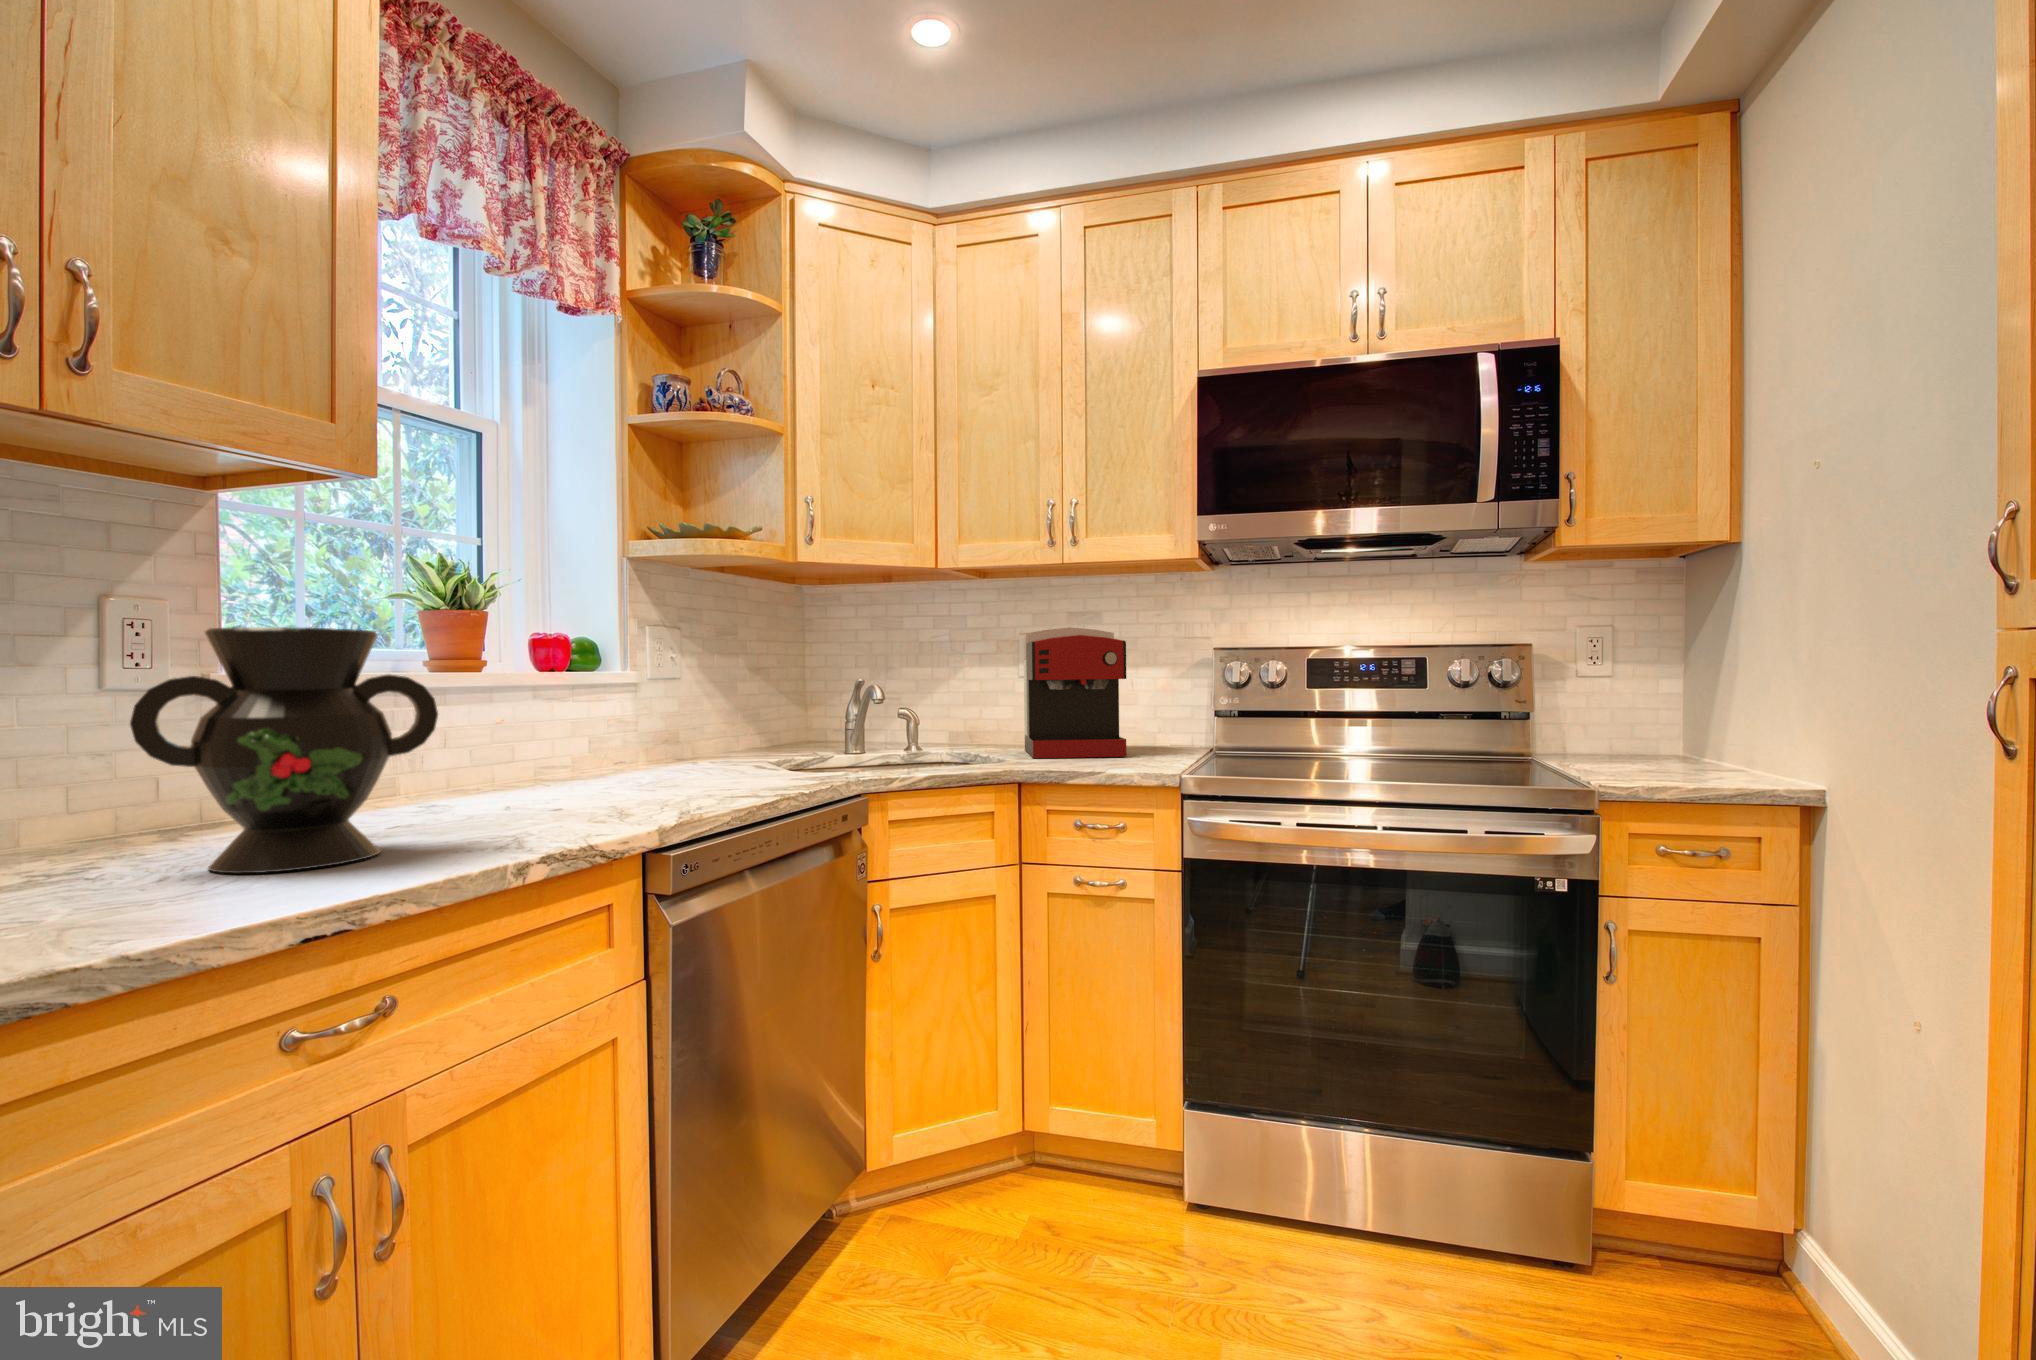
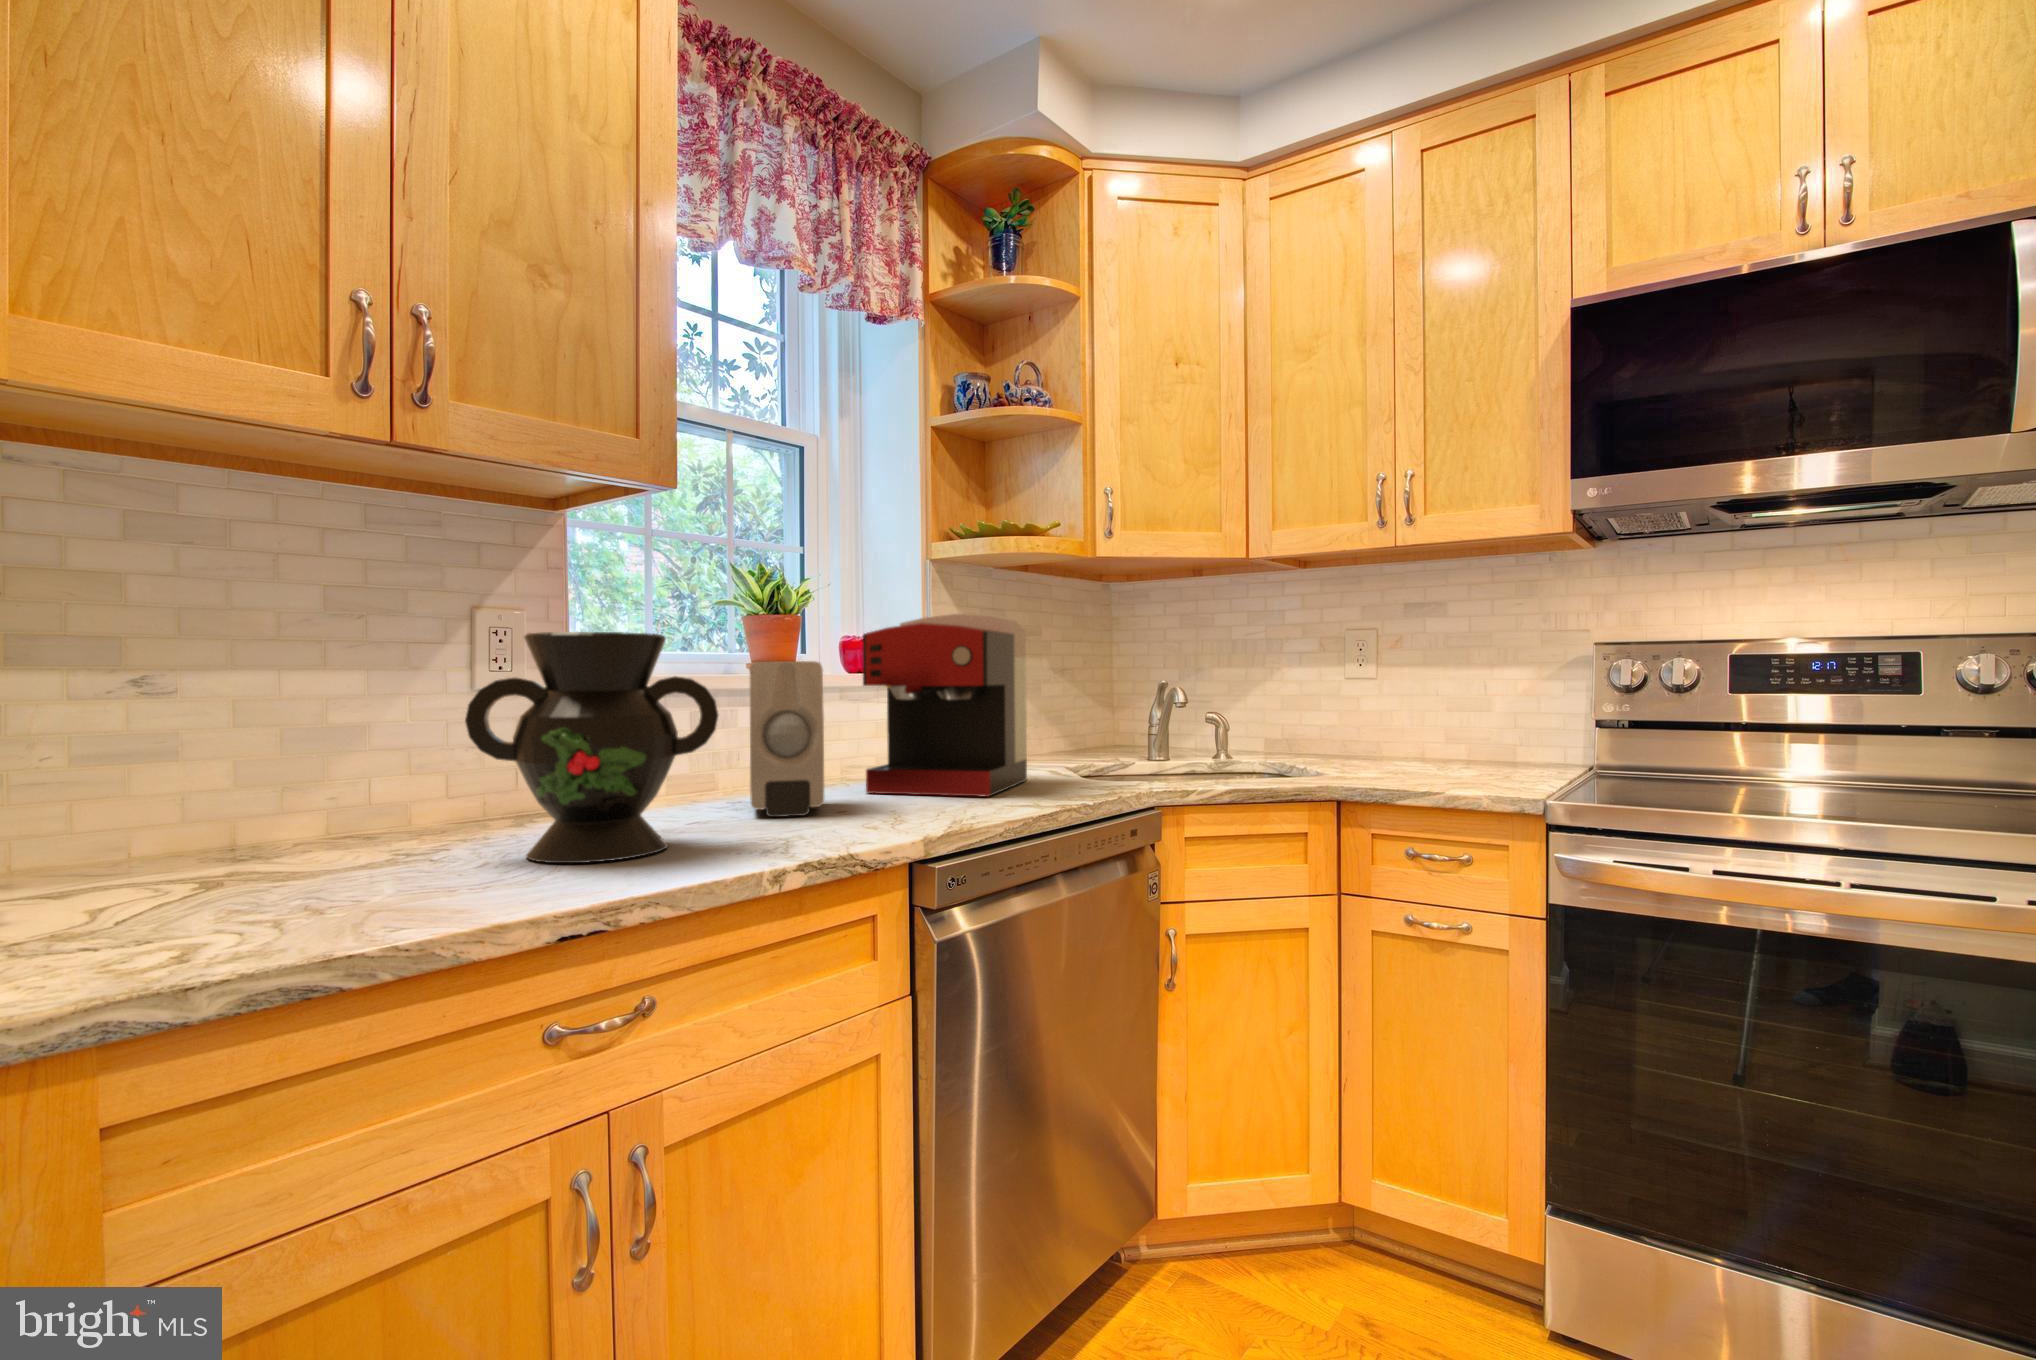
coffee maker: present [1024,627,1126,758] -> present [862,614,1027,797]
soap dispenser: none [448,660,540,819] -> present [750,661,824,817]

